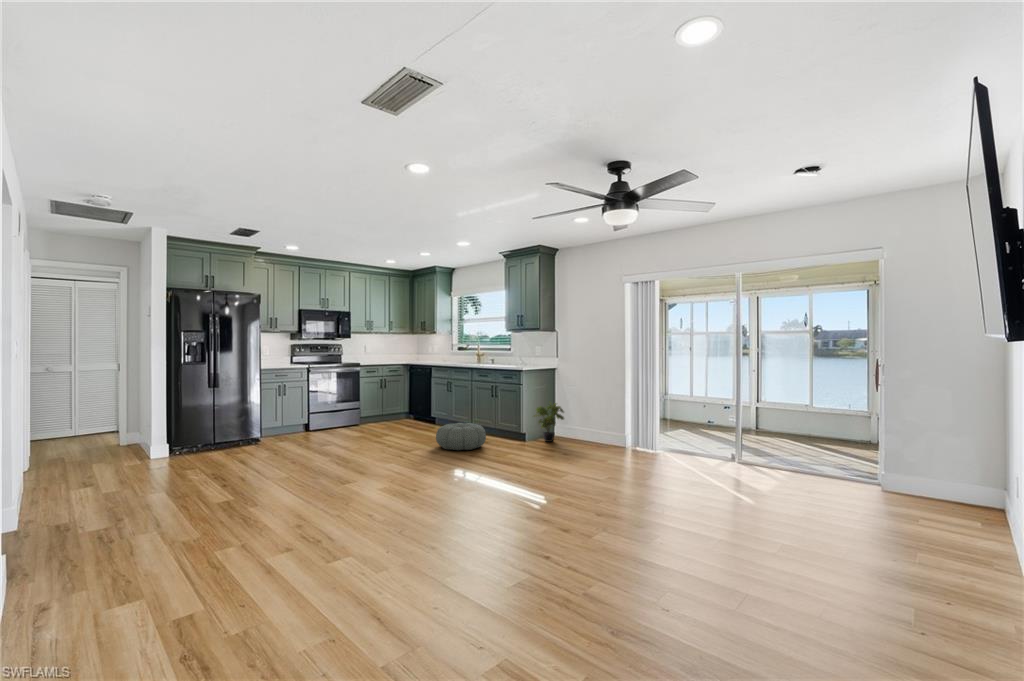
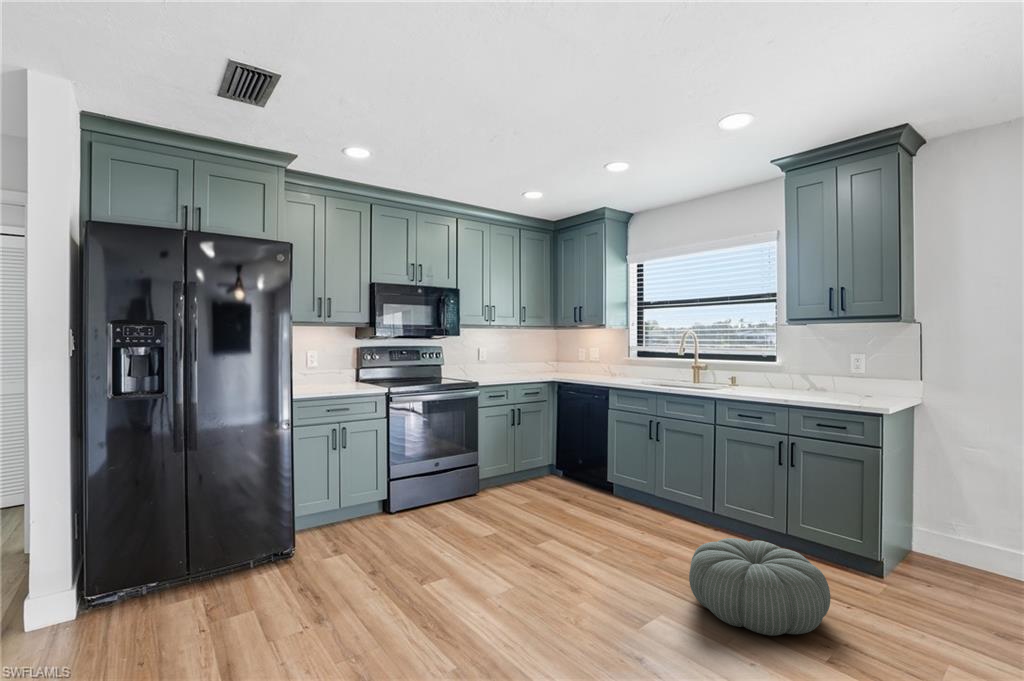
potted plant: present [535,403,564,442] -> none [911,490,1008,597]

